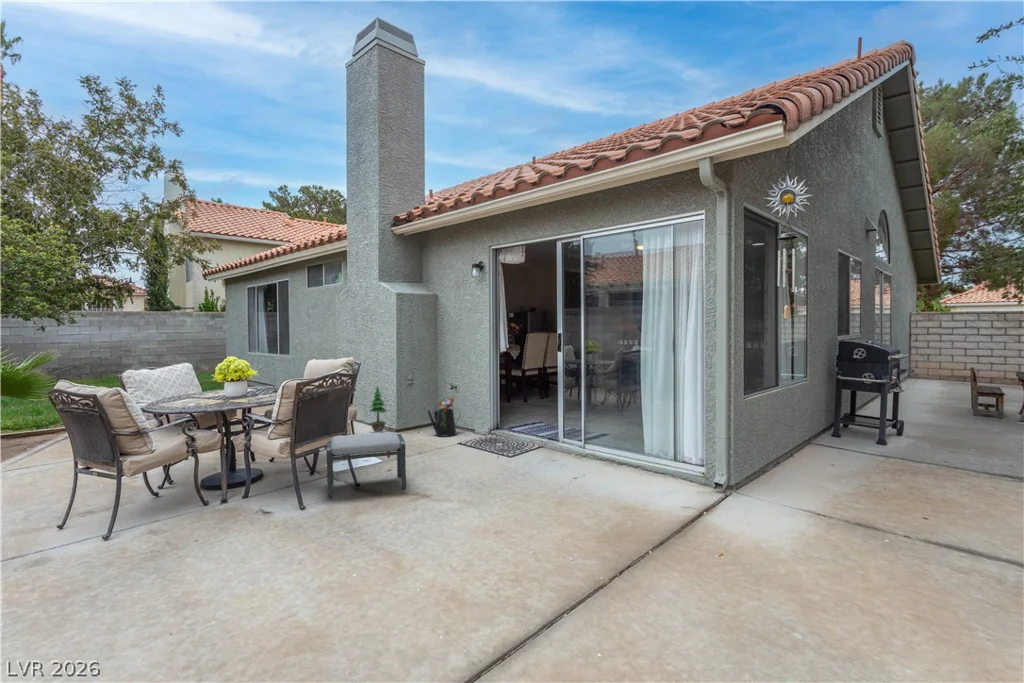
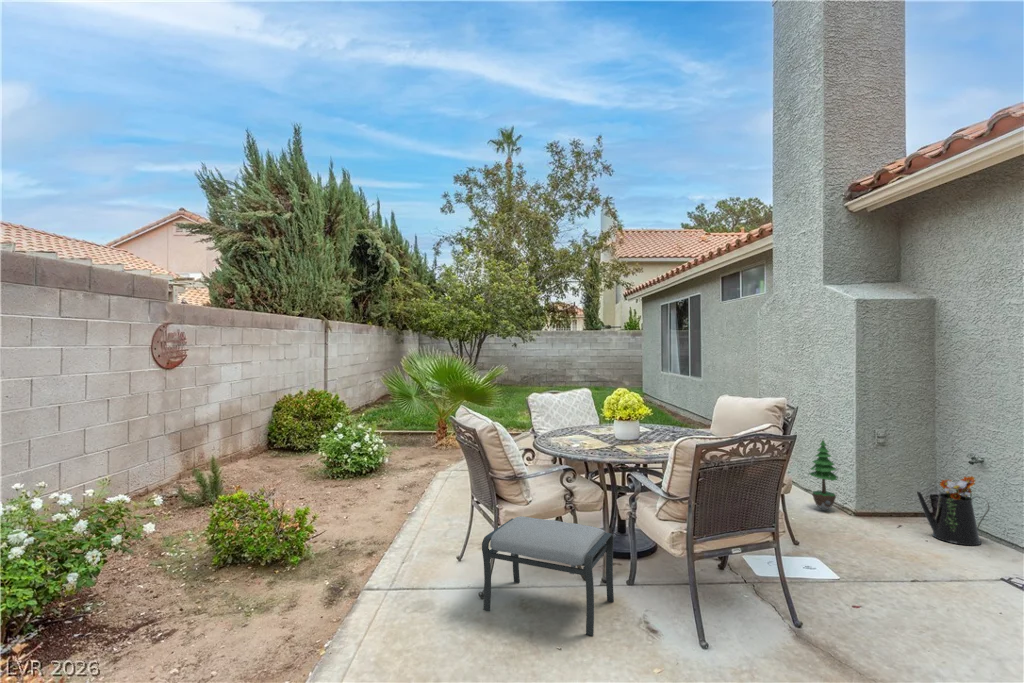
ottoman: present [326,432,406,497] -> present [482,516,614,636]

